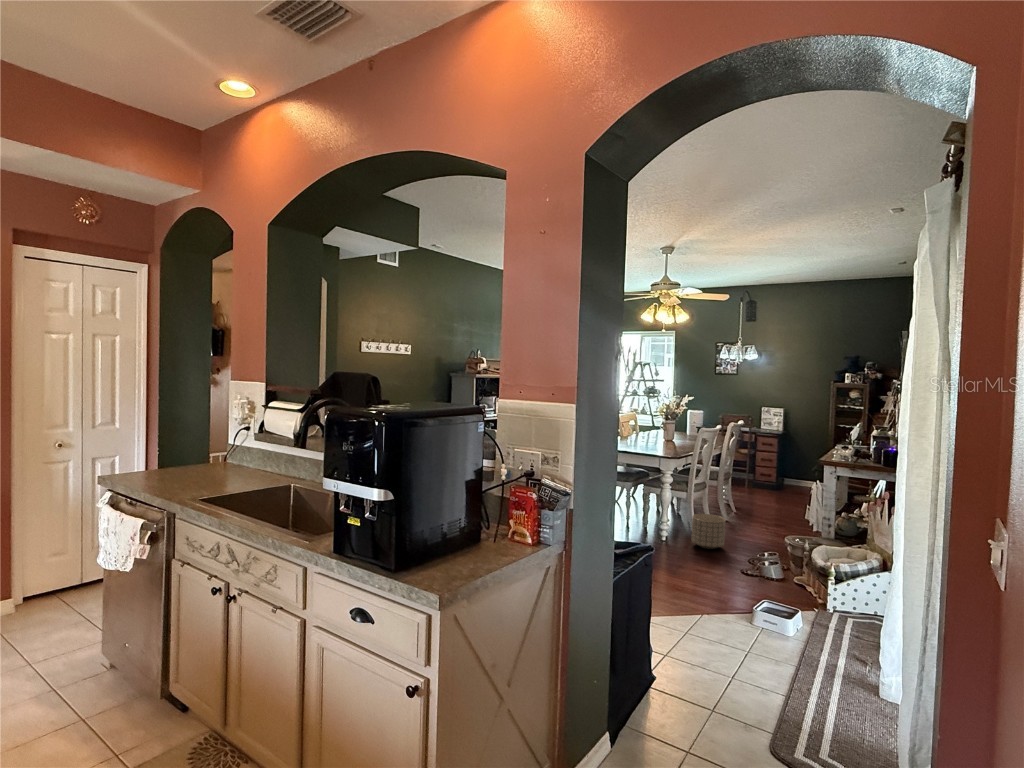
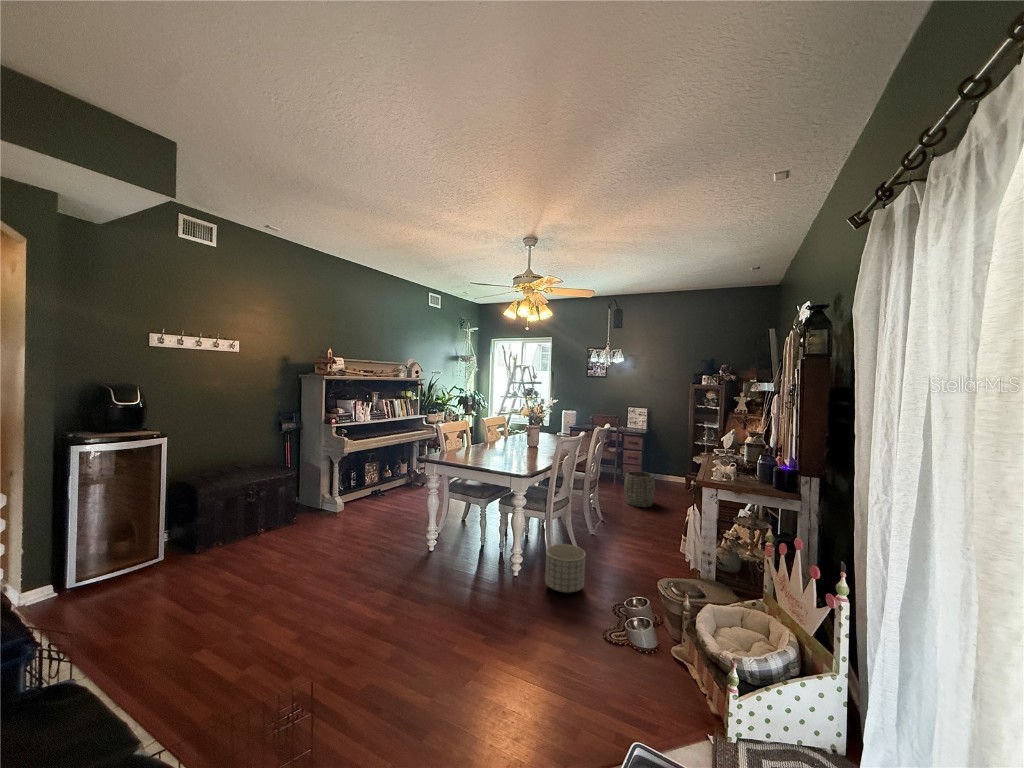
woven basket: none [758,470,789,504] -> present [624,471,655,507]

